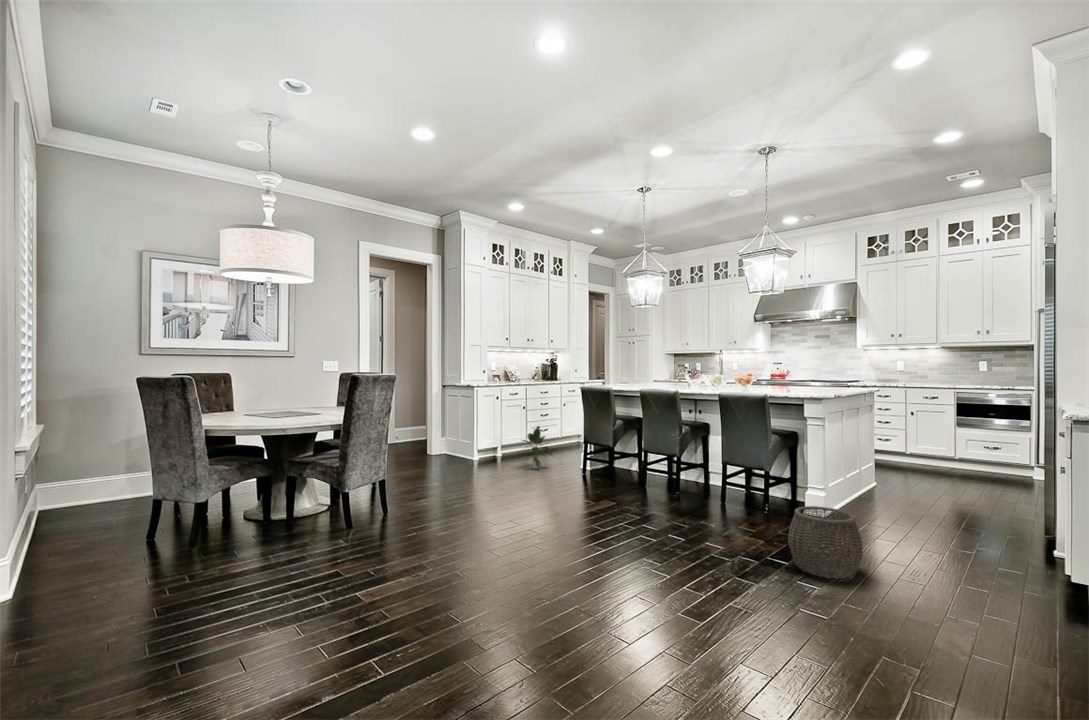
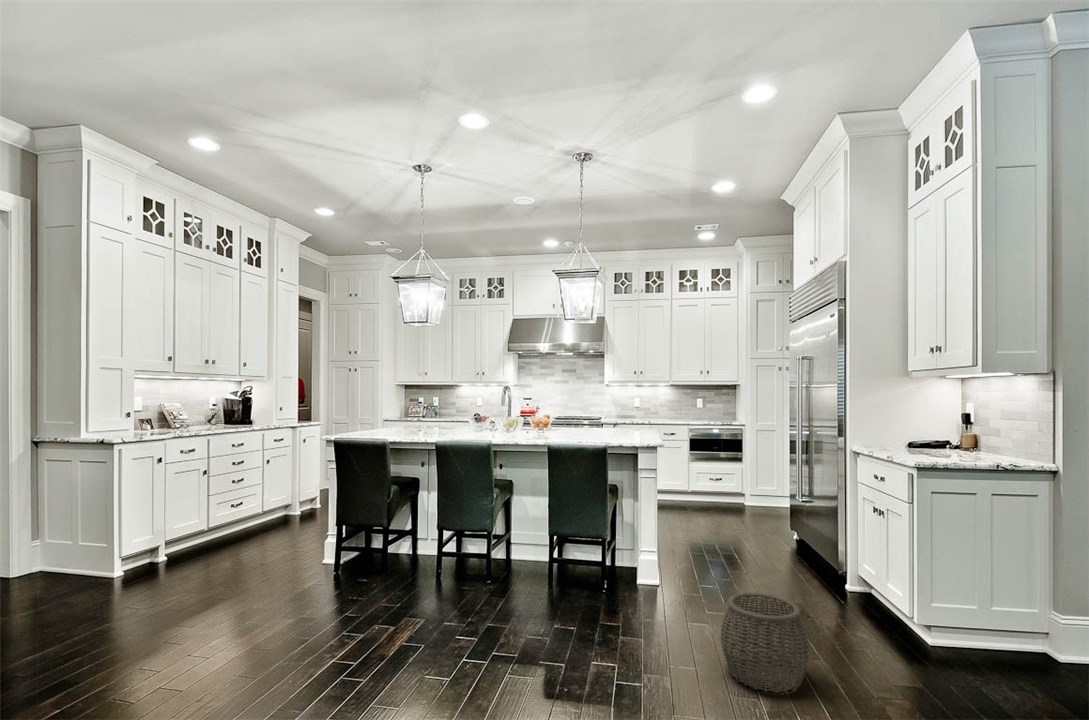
potted plant: present [523,426,552,469] -> none [217,504,277,578]

